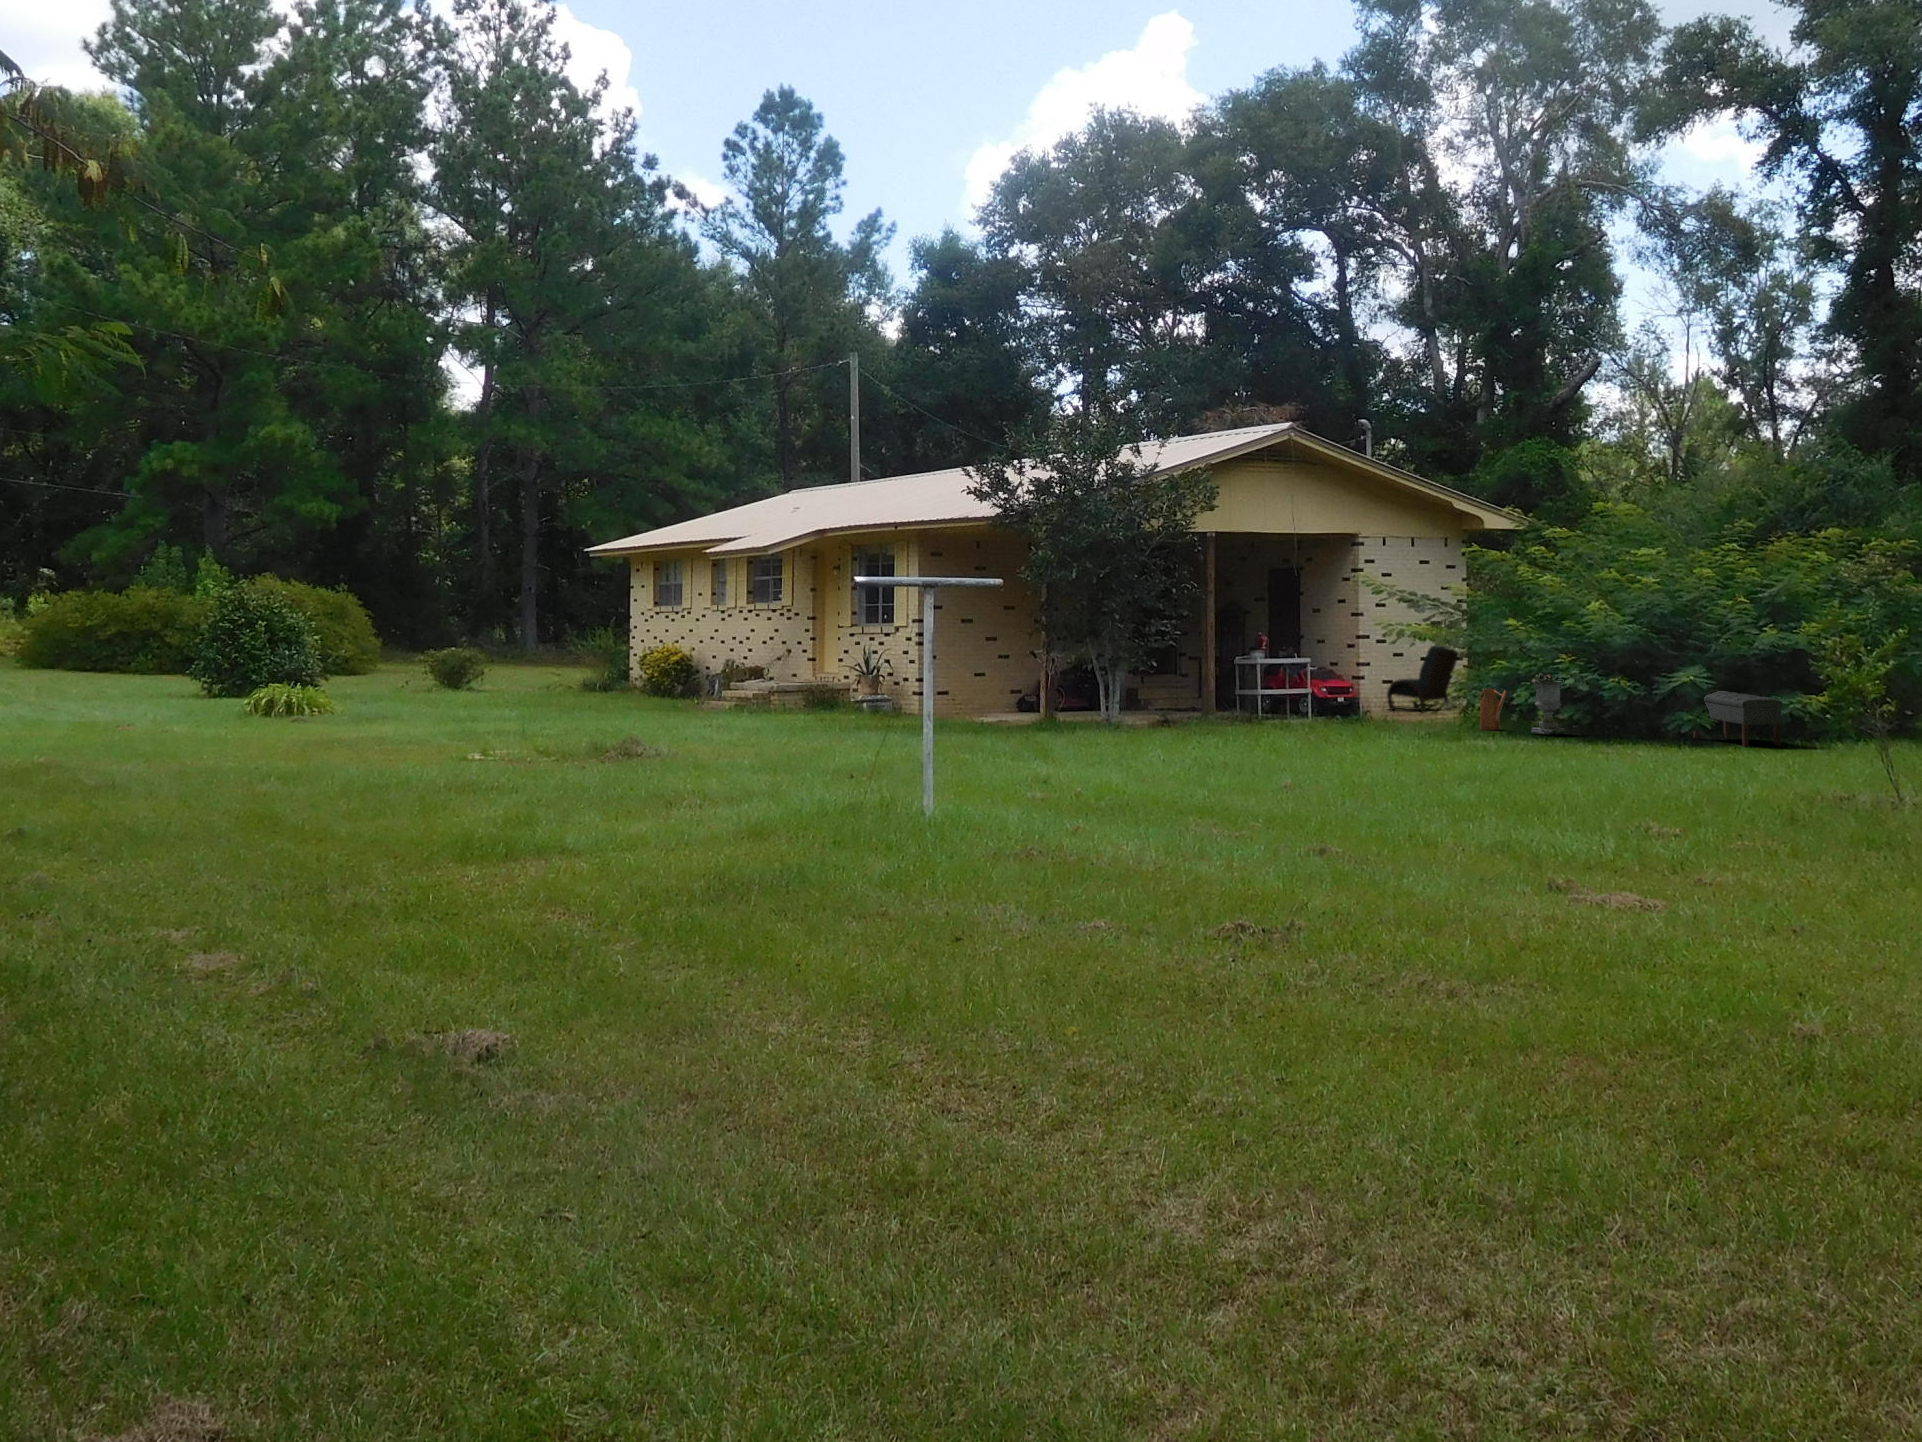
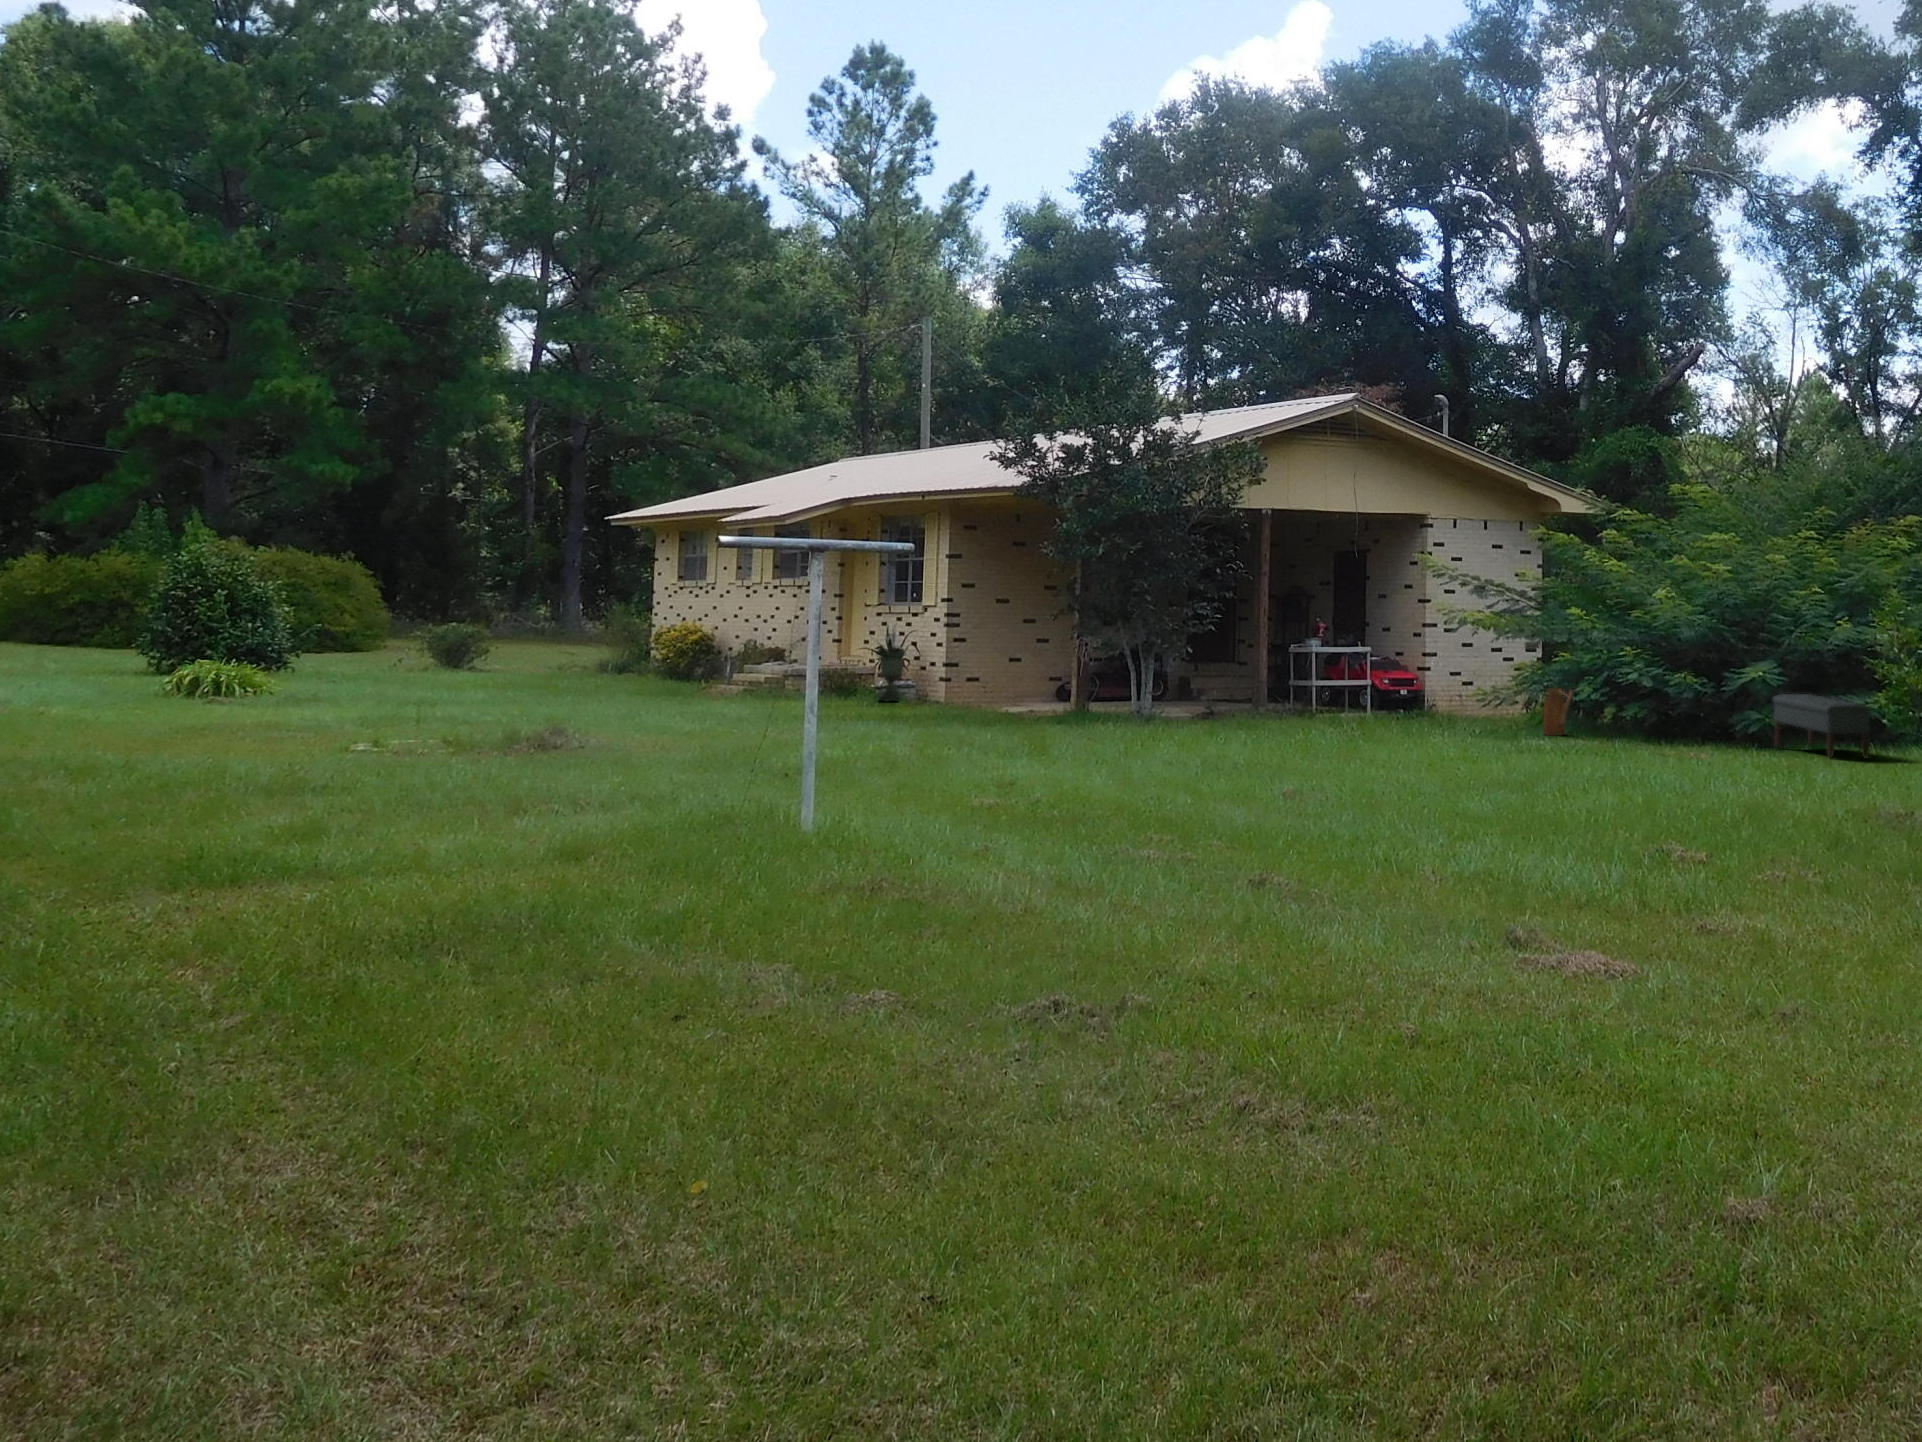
lounge chair: present [1387,646,1459,712] -> none [1453,638,1534,712]
planter: present [1531,673,1565,735] -> present [877,647,906,702]

